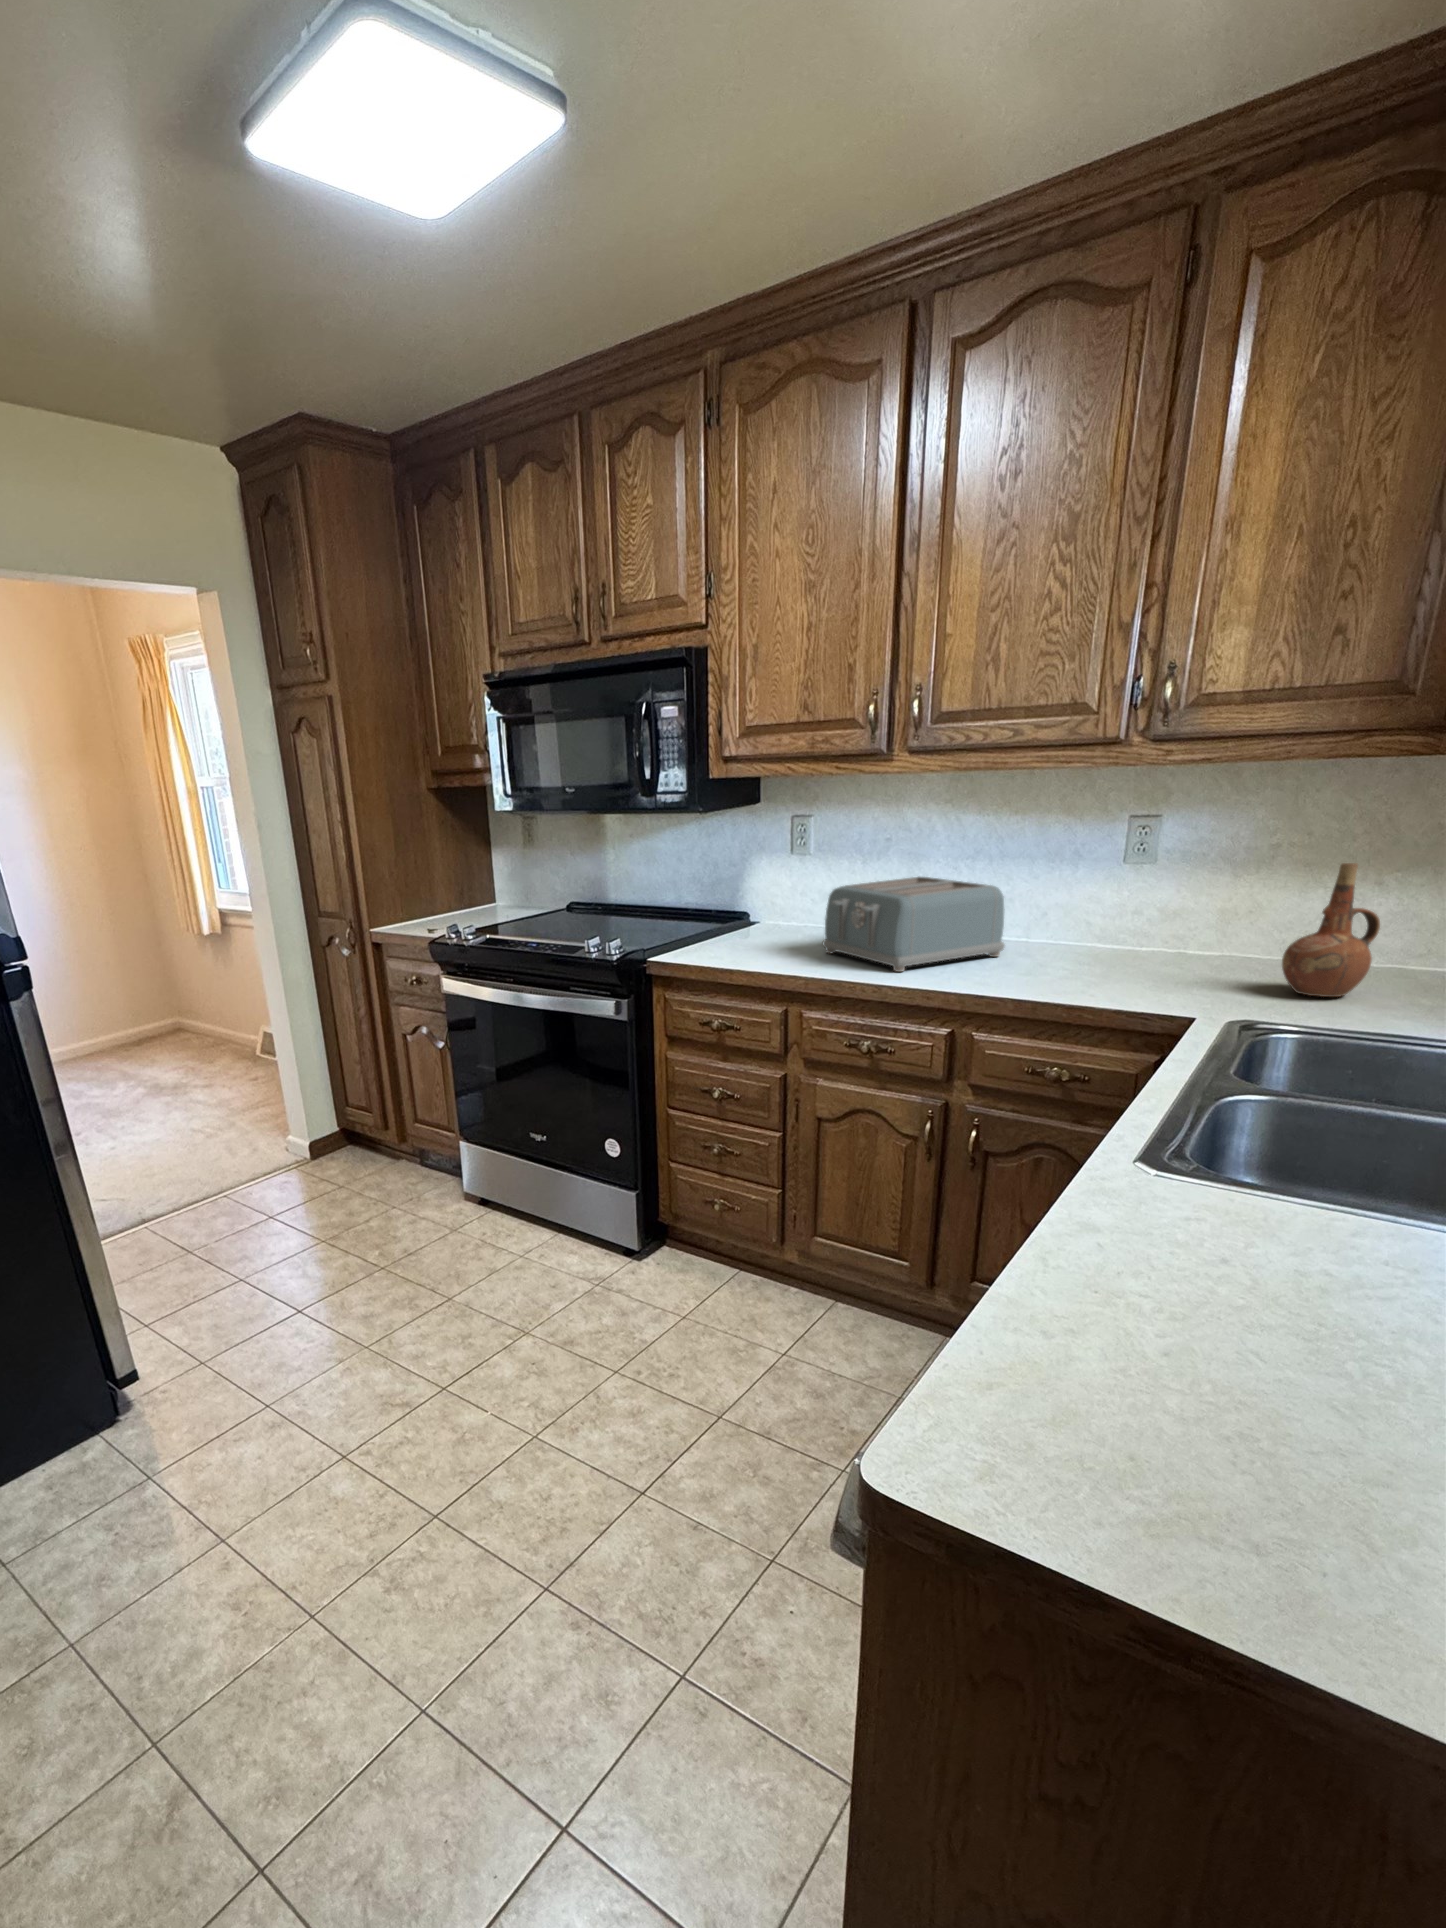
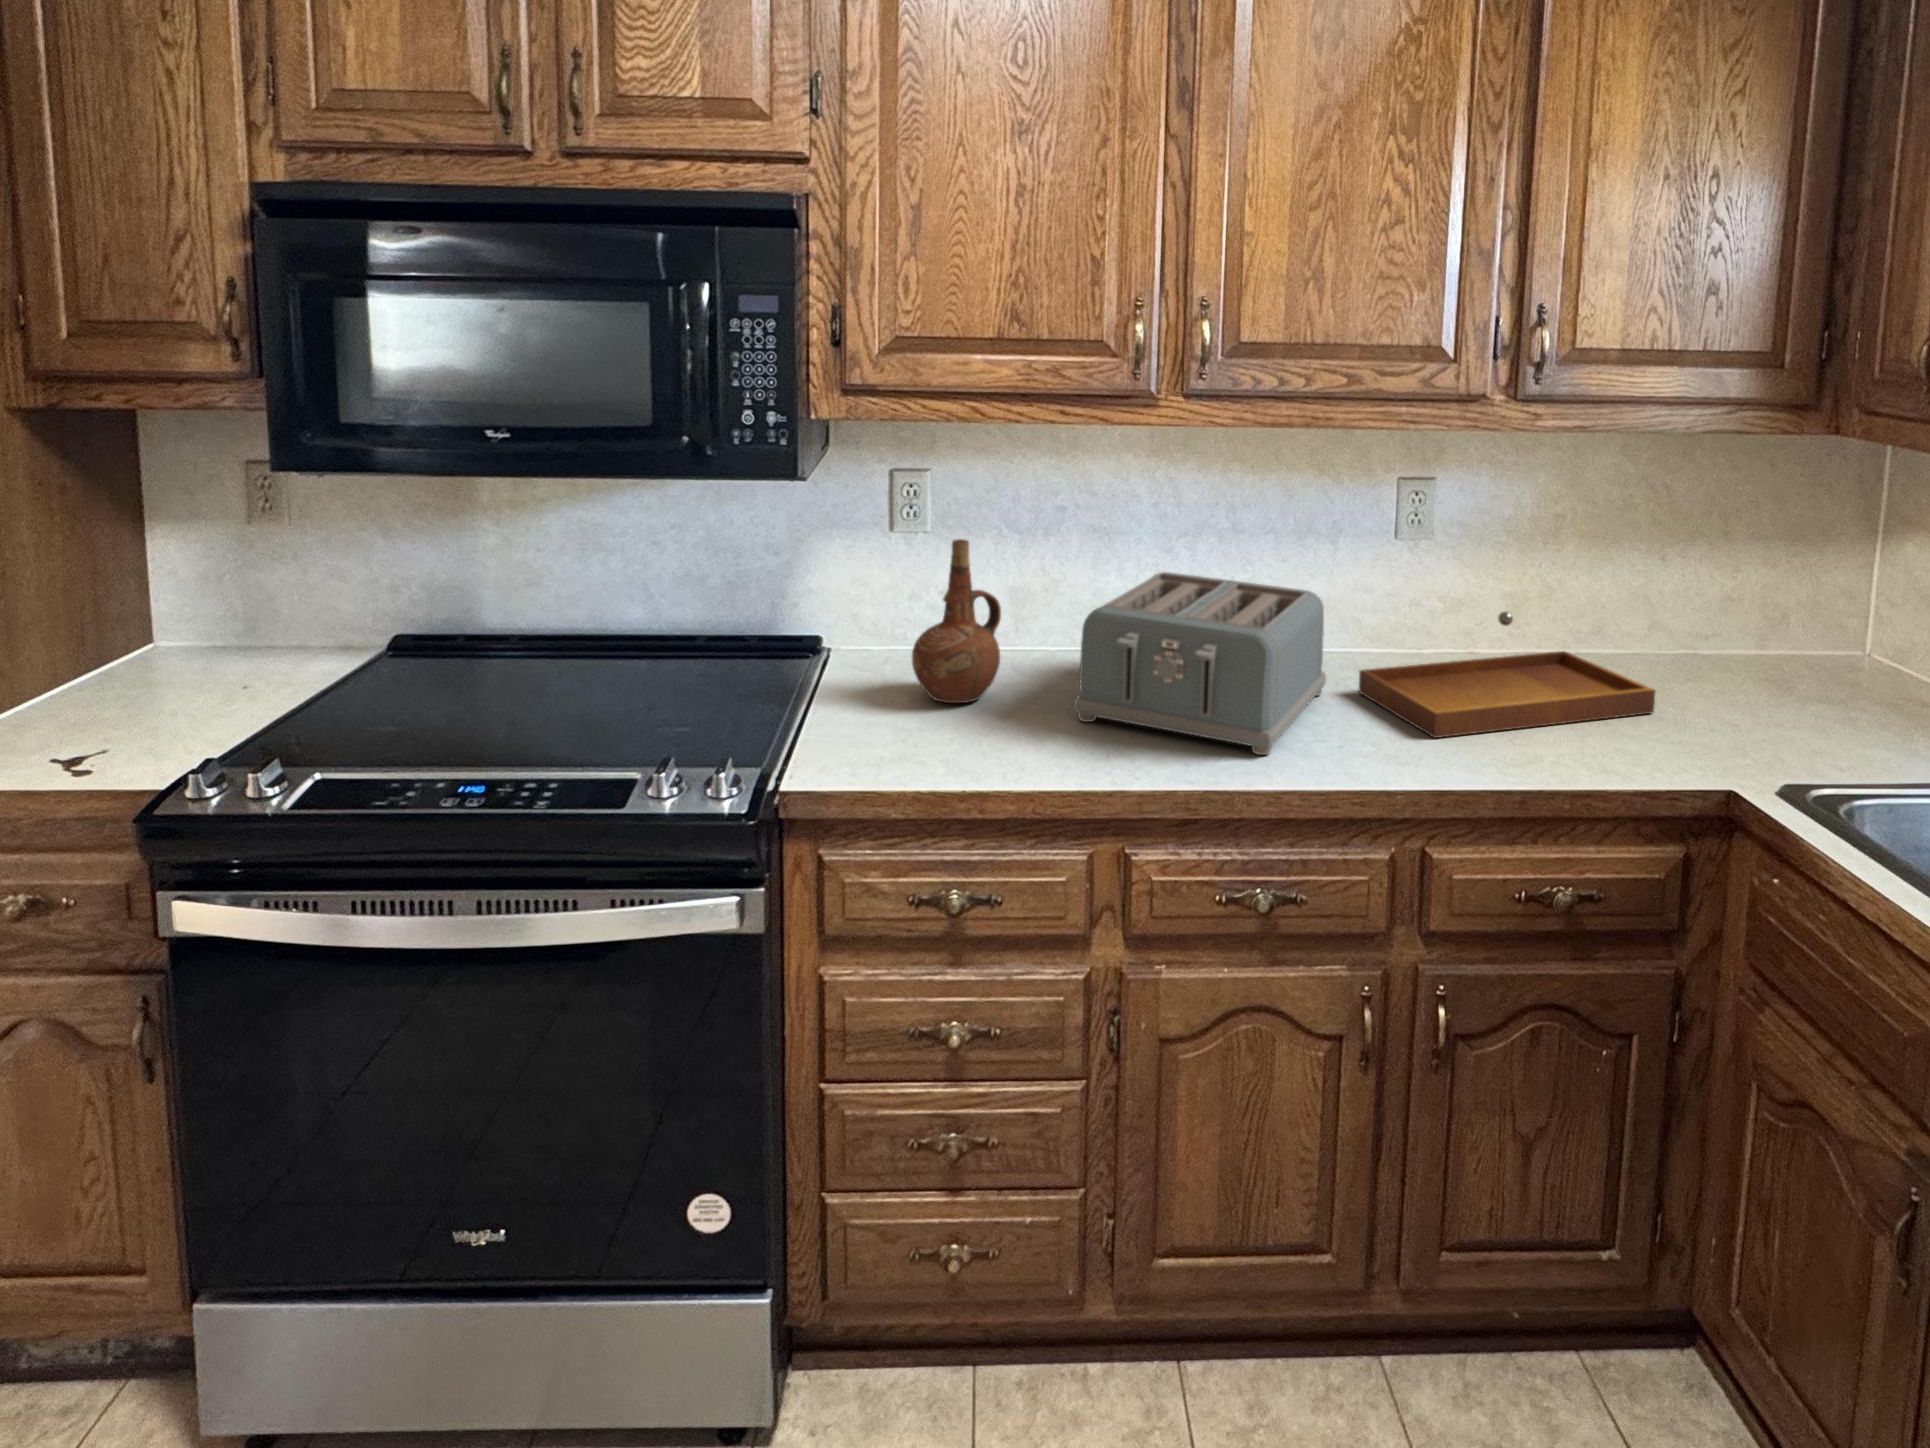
ceramic pitcher: present [1282,863,1380,997] -> present [912,539,1001,703]
tray: none [1025,906,1240,984] -> present [1358,611,1656,738]

